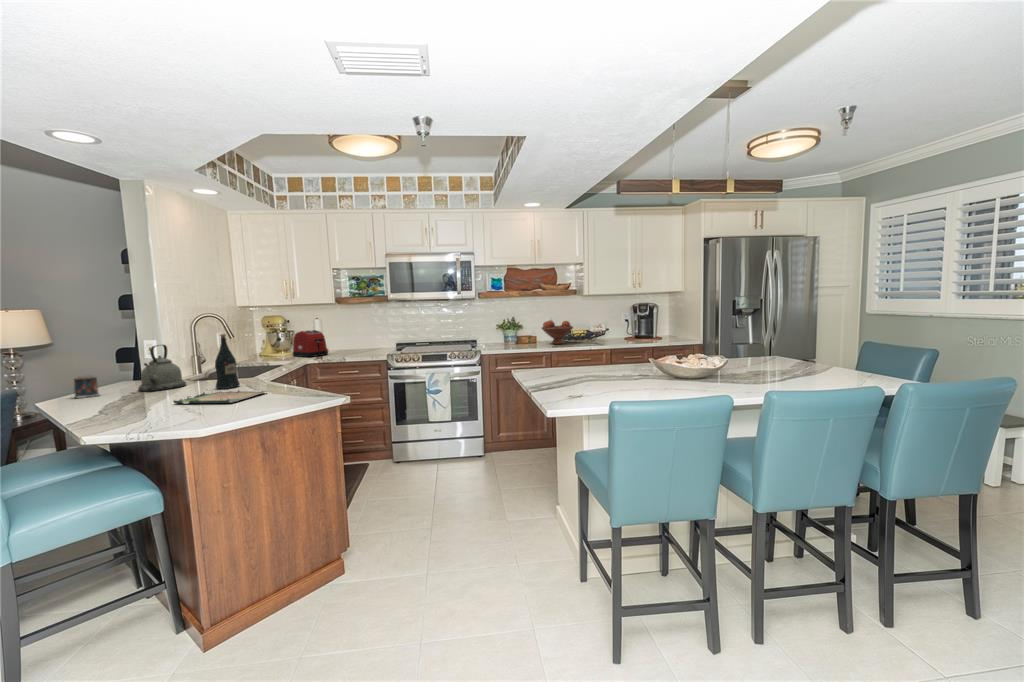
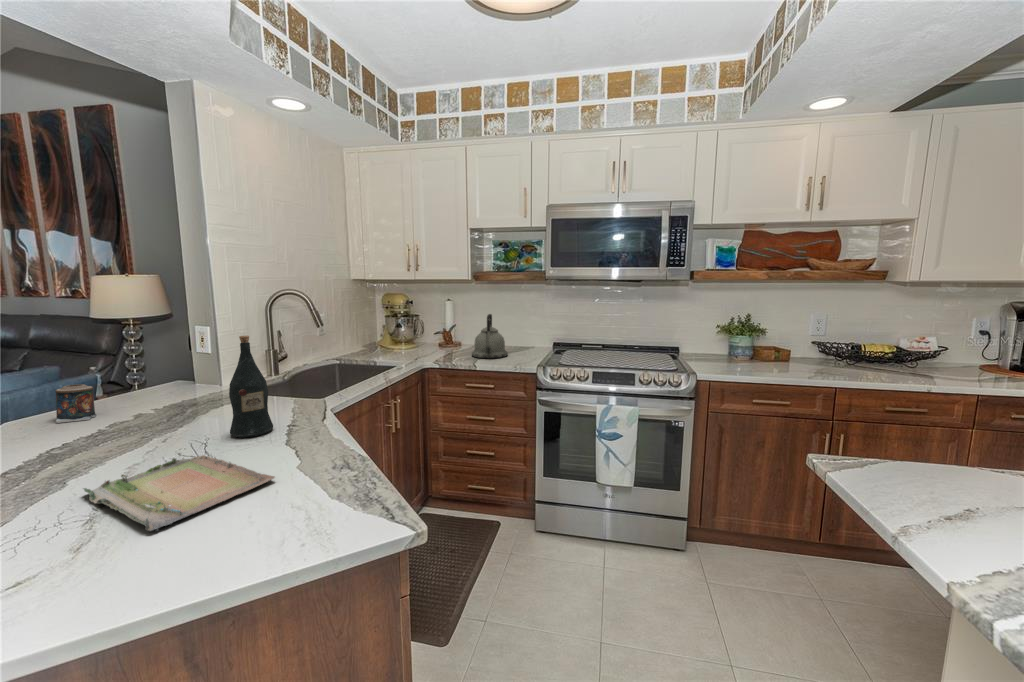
fruit bowl: present [542,320,573,344] -> none [811,326,886,372]
toaster: present [293,330,328,357] -> none [413,317,457,356]
kettle: present [138,345,186,391] -> present [472,314,508,358]

